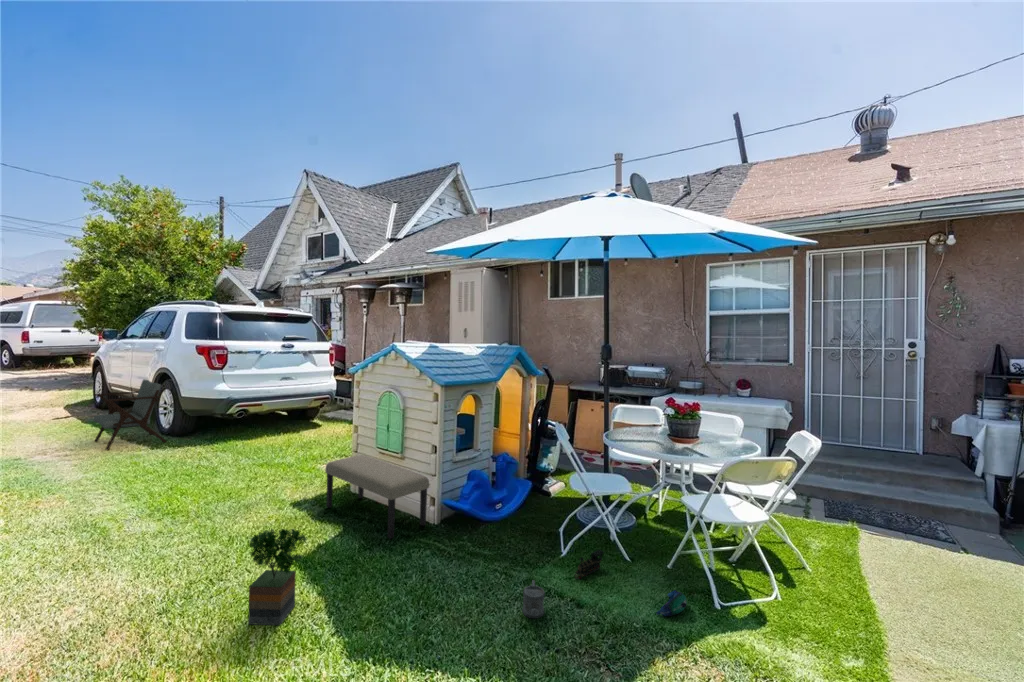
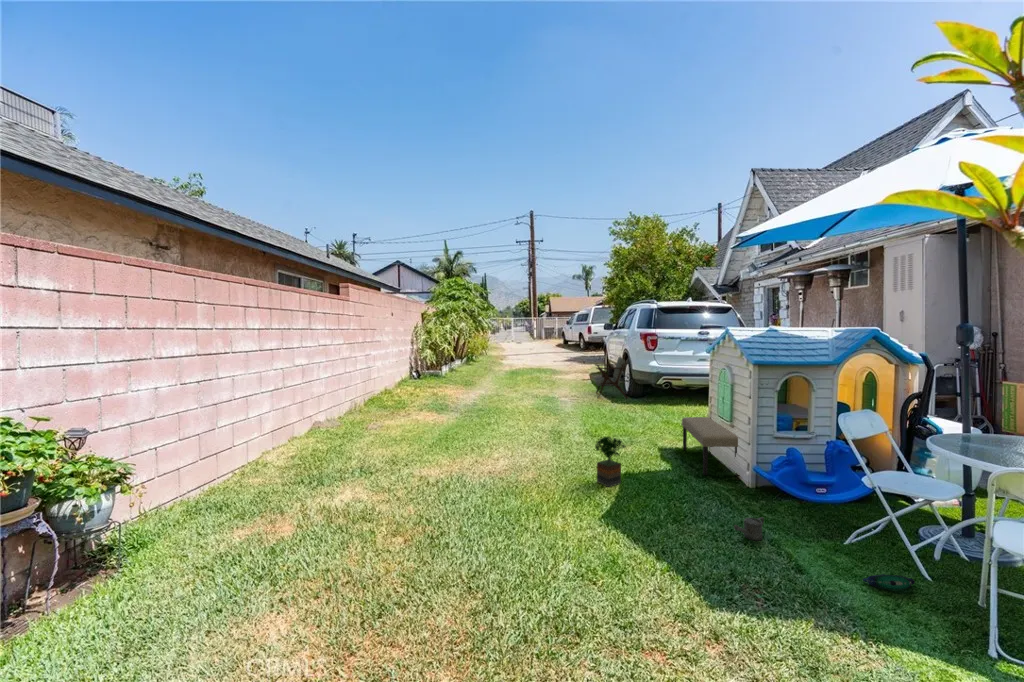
toy train: present [575,550,604,578] -> none [820,523,864,544]

